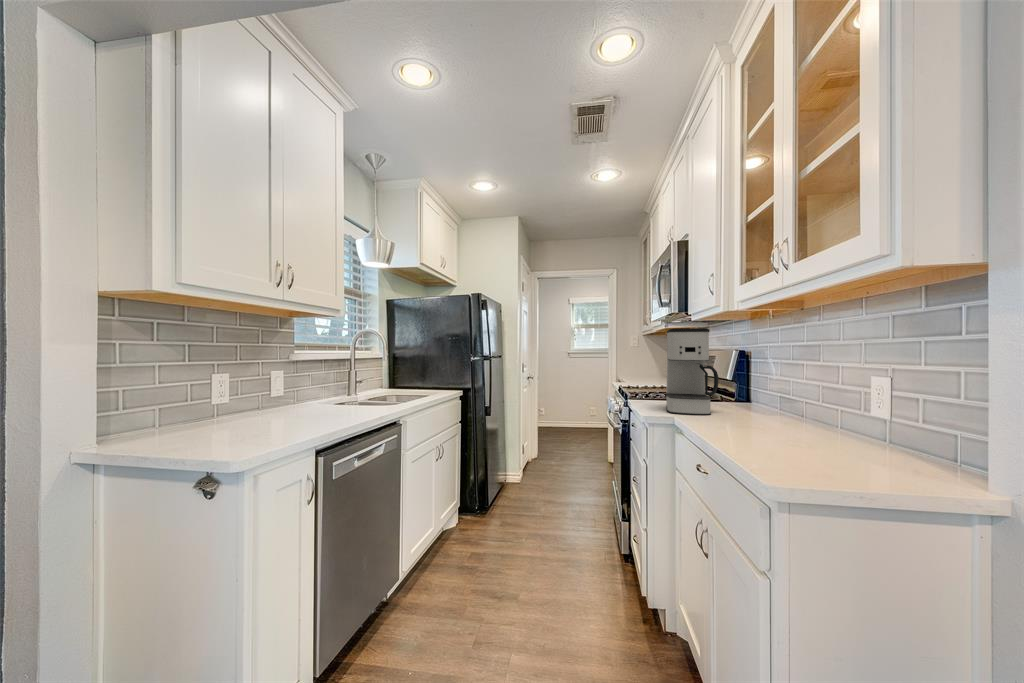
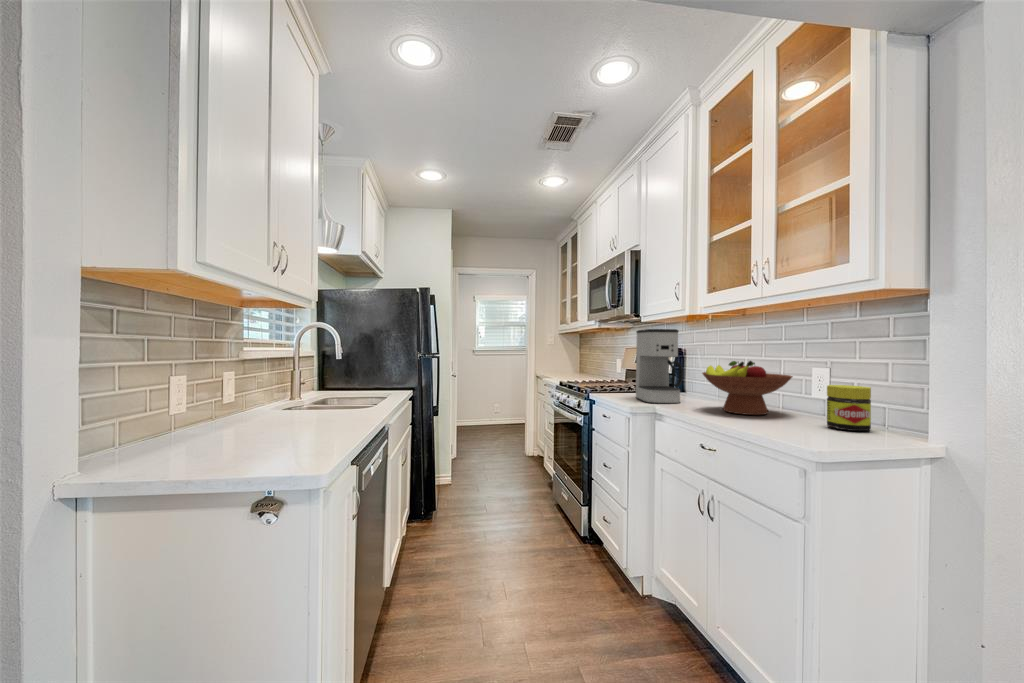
fruit bowl: none [717,366,836,435] -> present [702,361,793,415]
jar: none [855,400,923,467] -> present [827,385,871,431]

